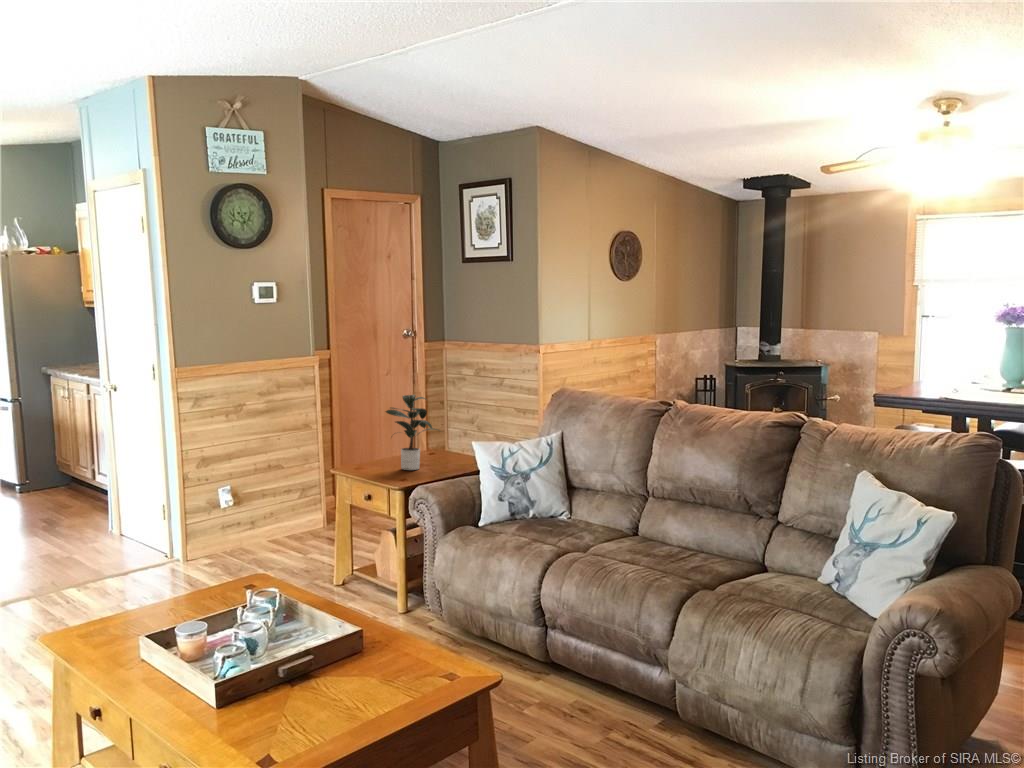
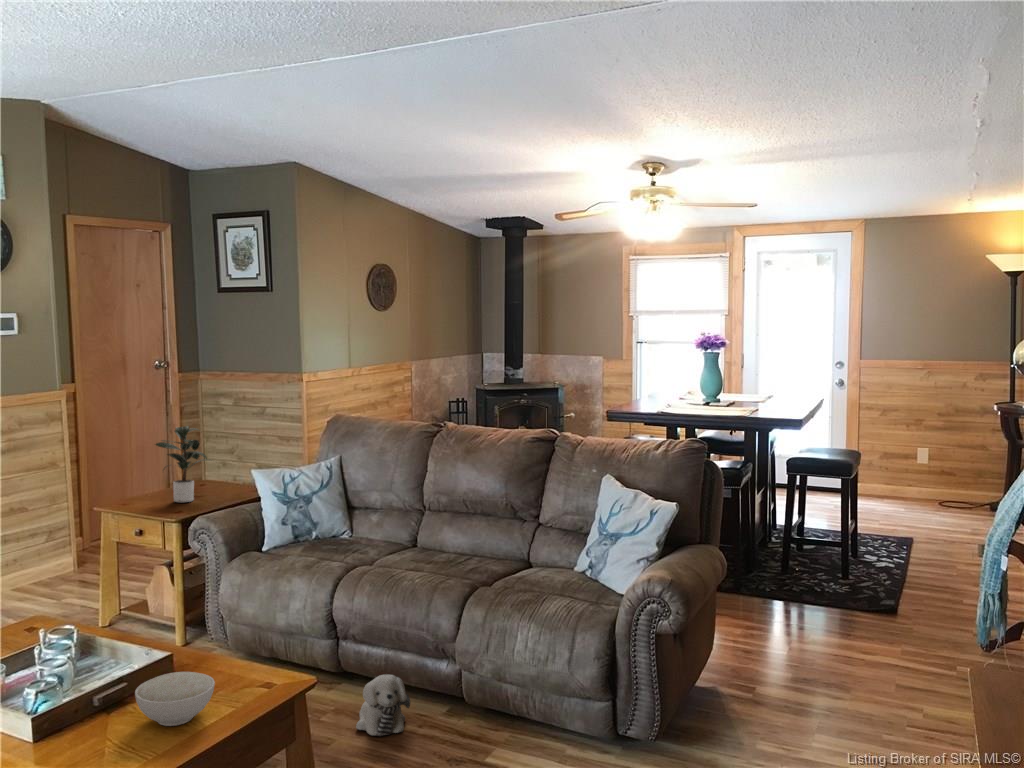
bowl: none [313,652,392,709] -> present [135,672,215,726]
plush toy: none [557,675,616,741] -> present [356,674,410,736]

